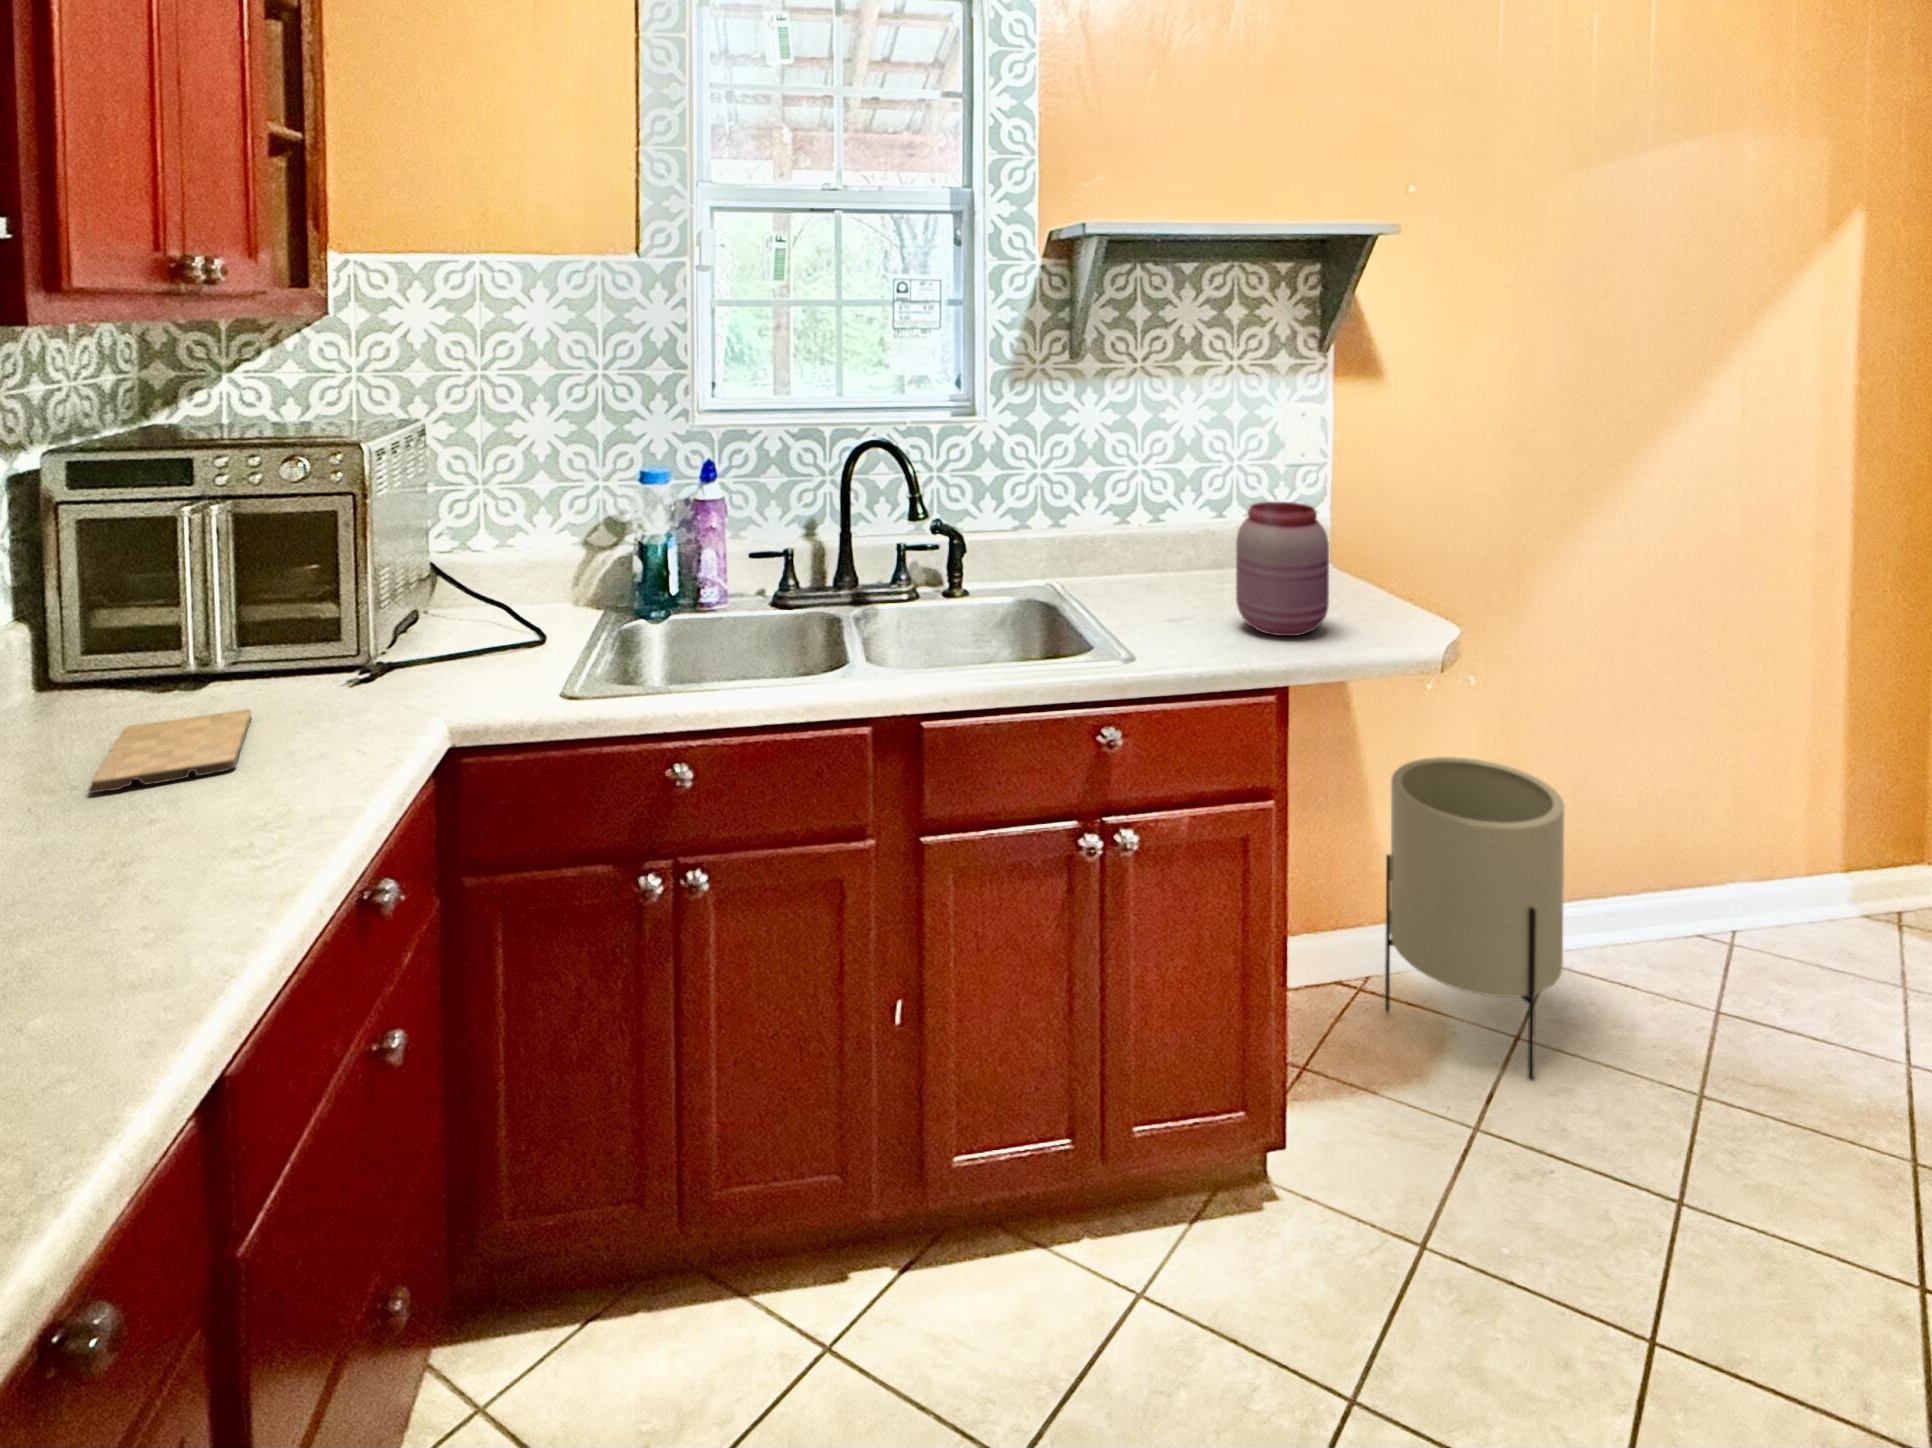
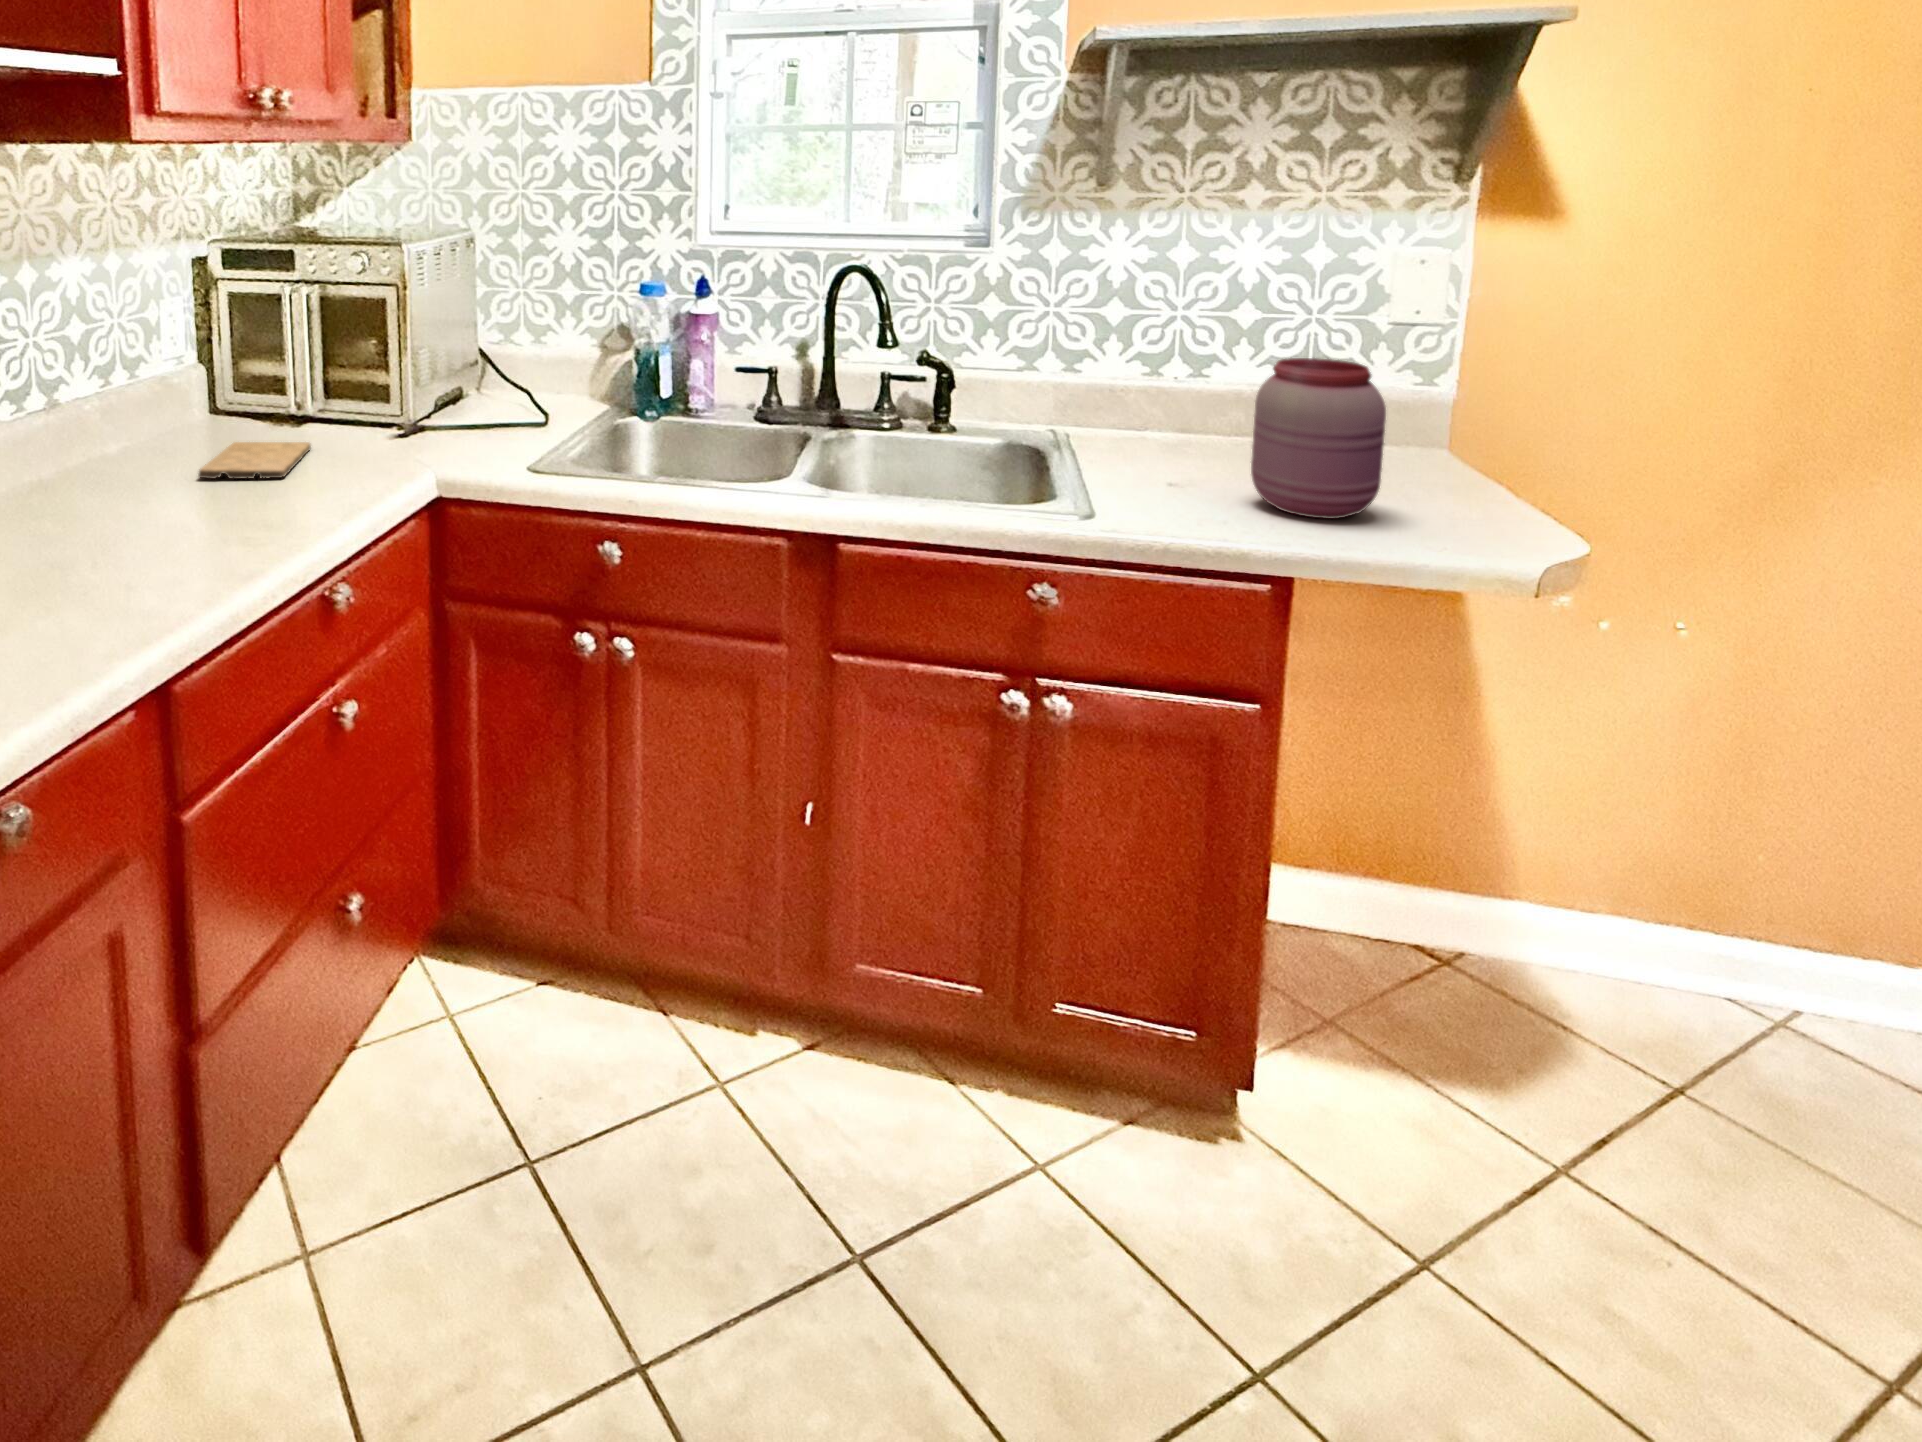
planter: present [1385,757,1564,1081] -> none [1484,723,1811,1153]

